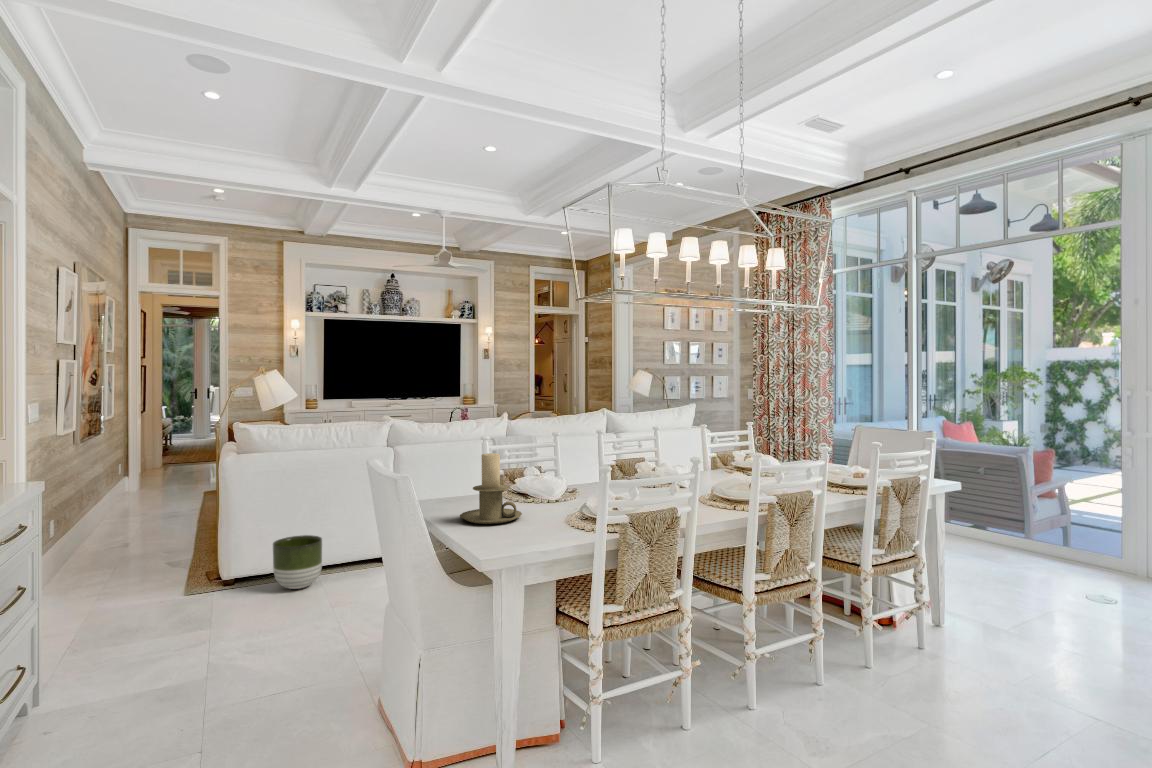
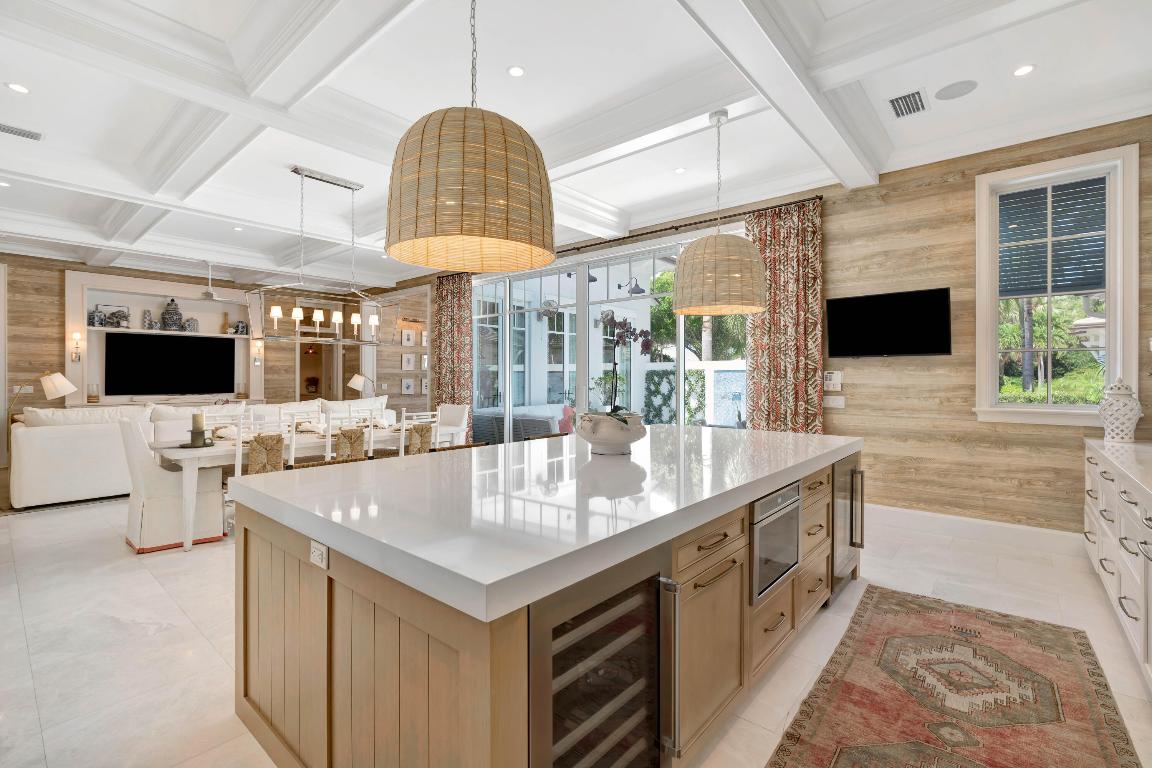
planter: present [273,535,322,589] -> none [57,478,97,511]

